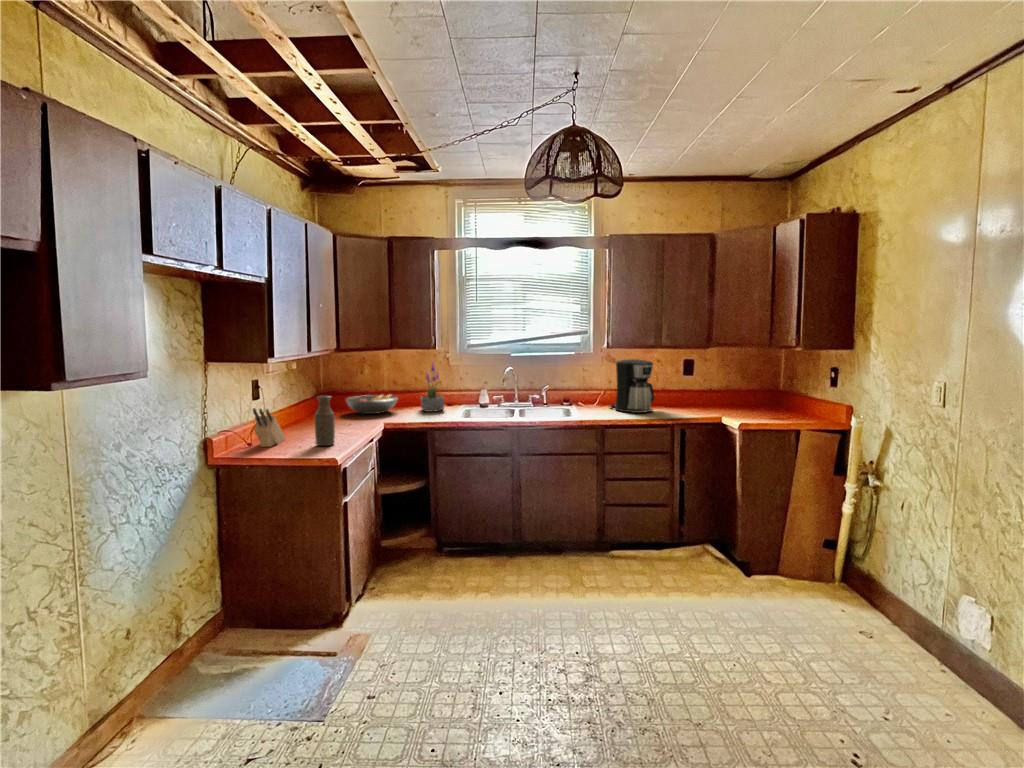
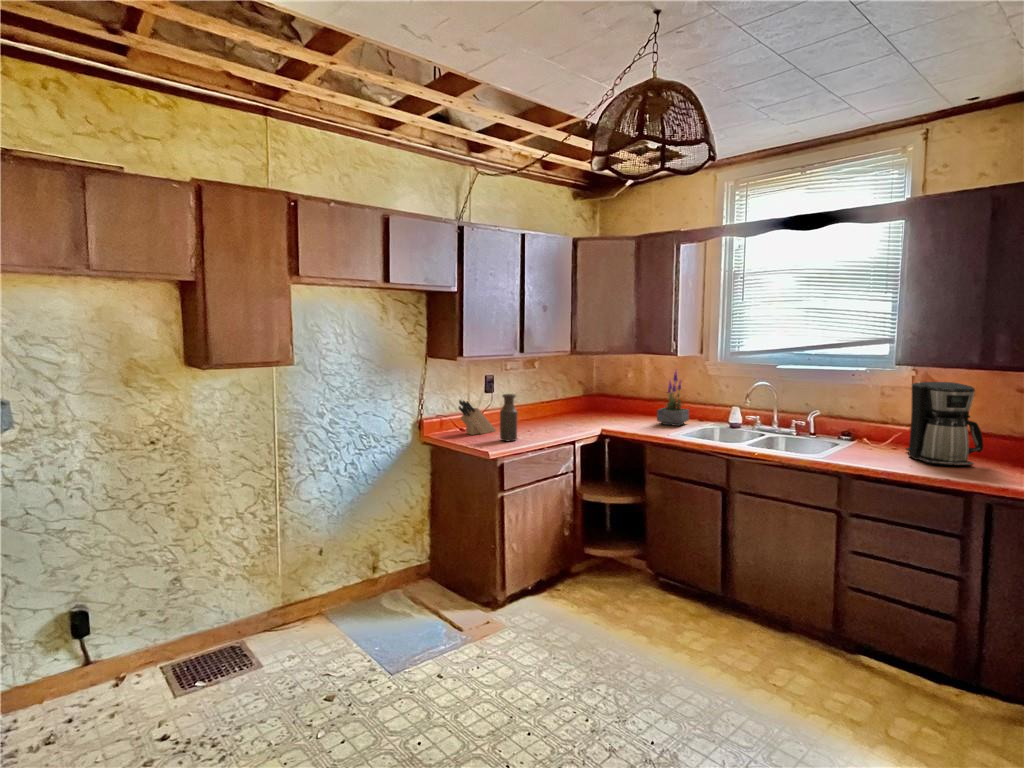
fruit bowl: present [346,394,398,414] -> none [587,401,641,420]

